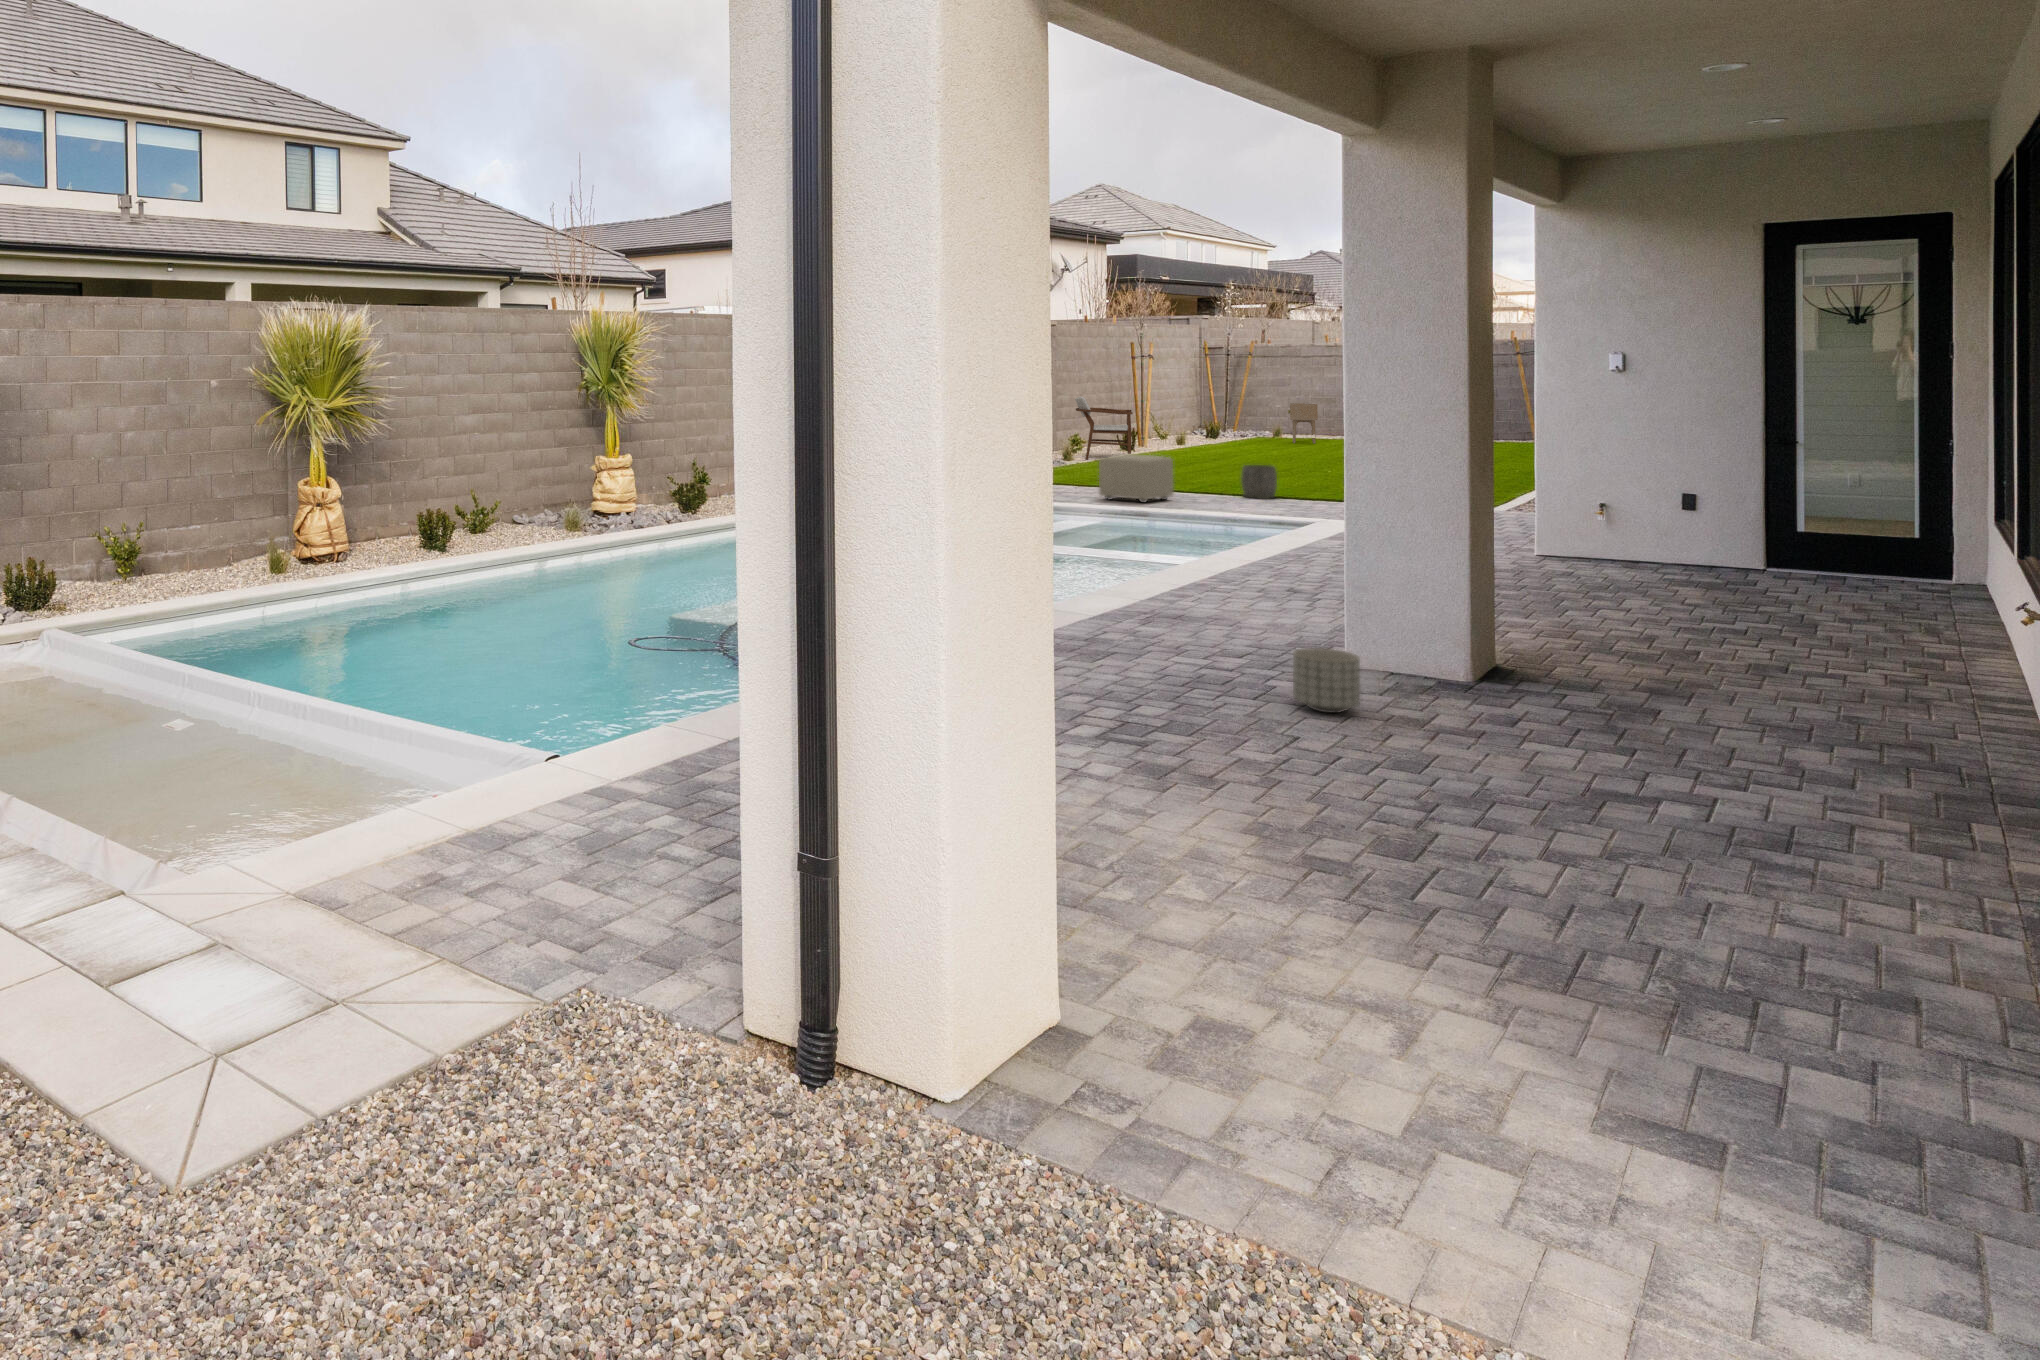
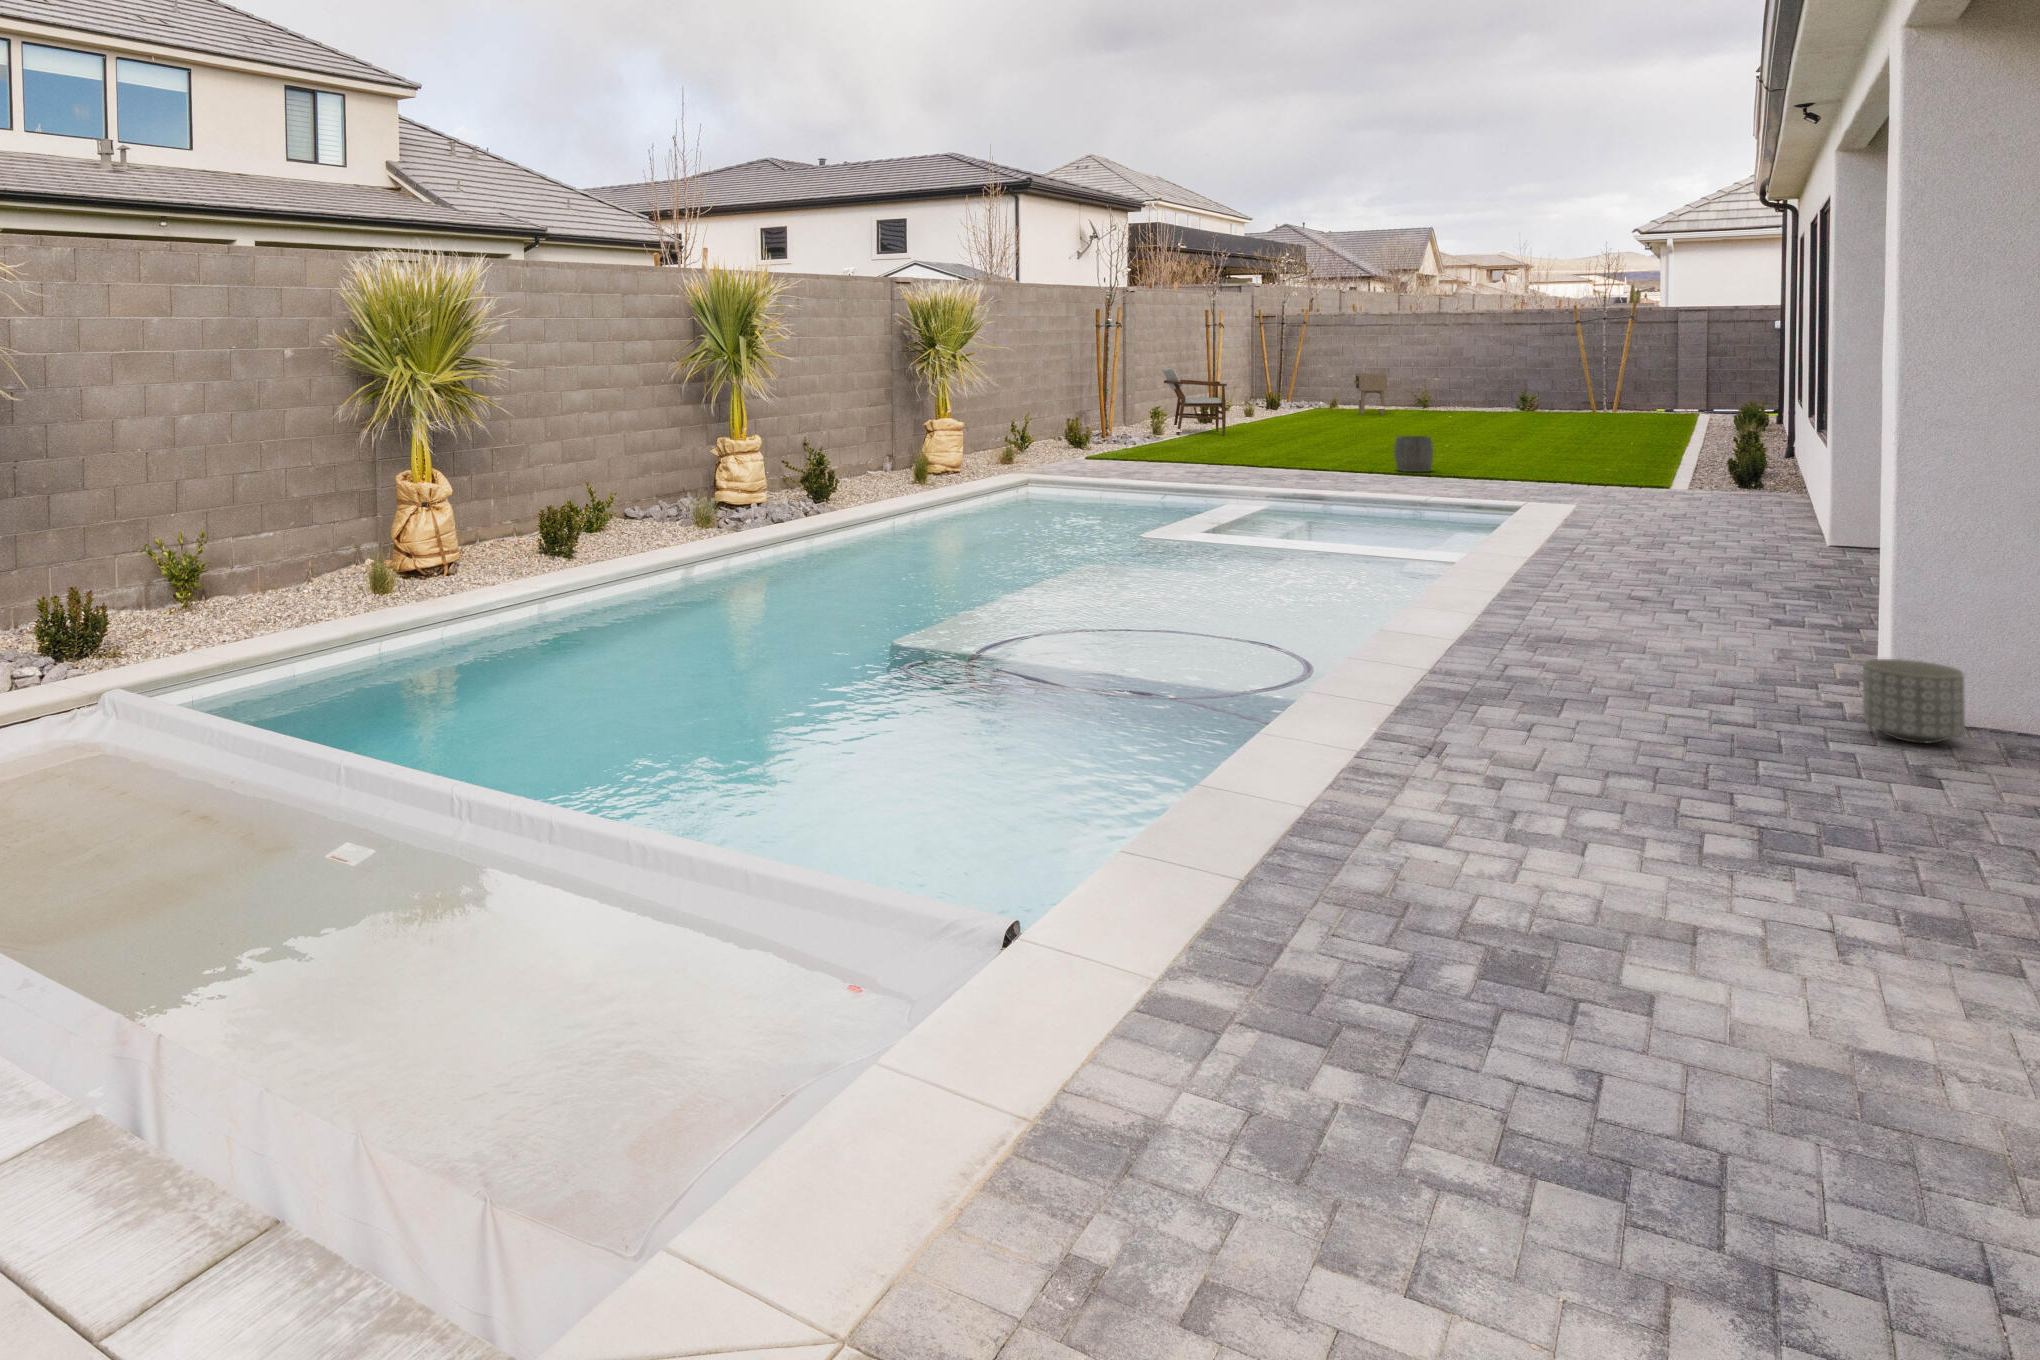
ottoman: present [1099,454,1174,503] -> none [1250,427,1330,480]

